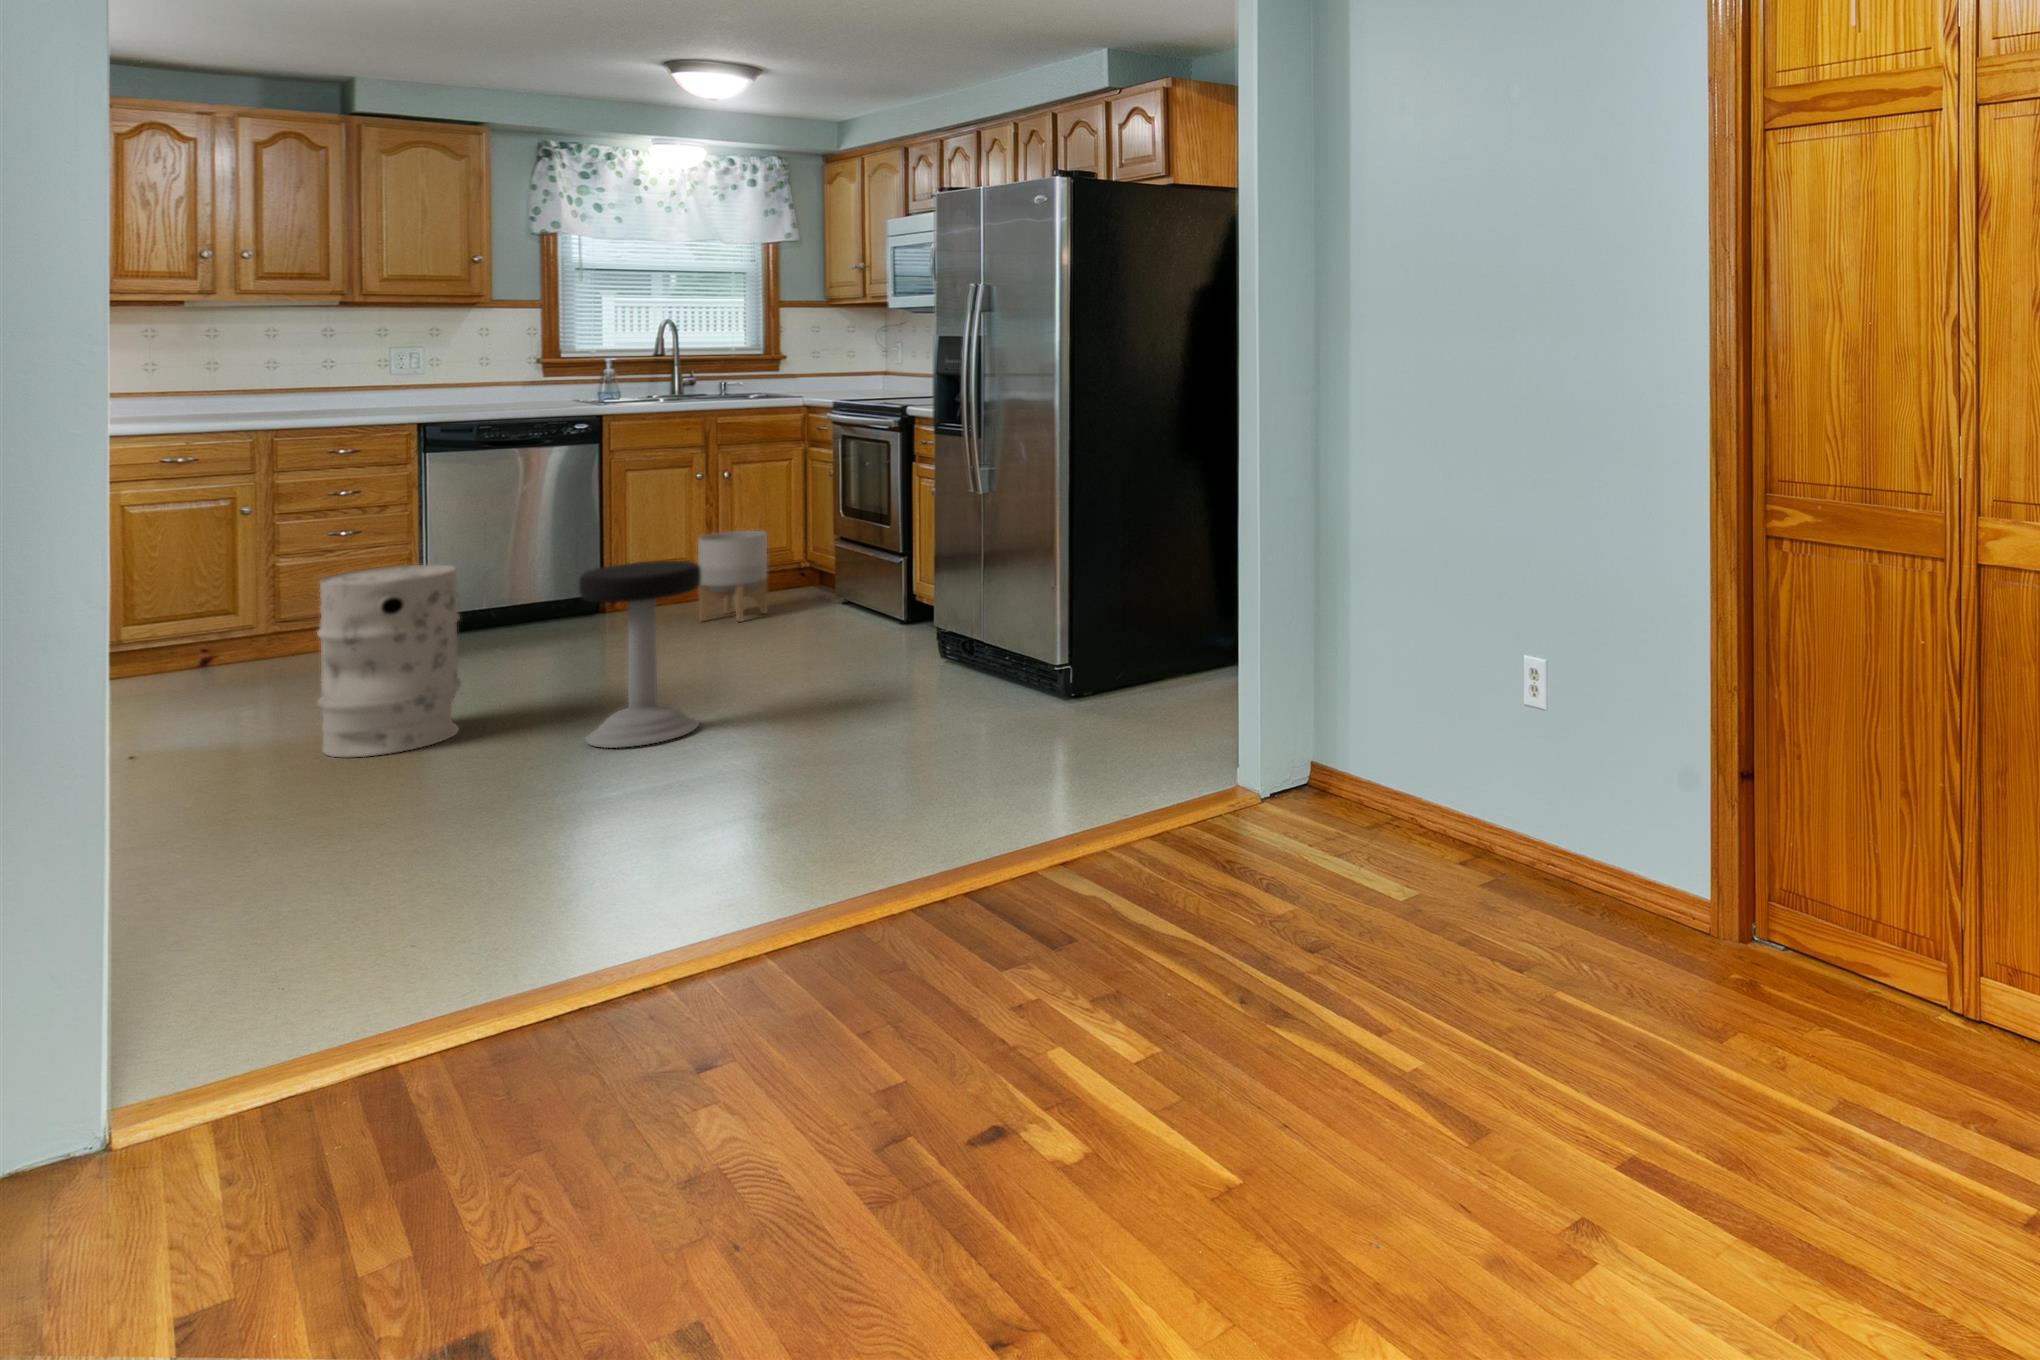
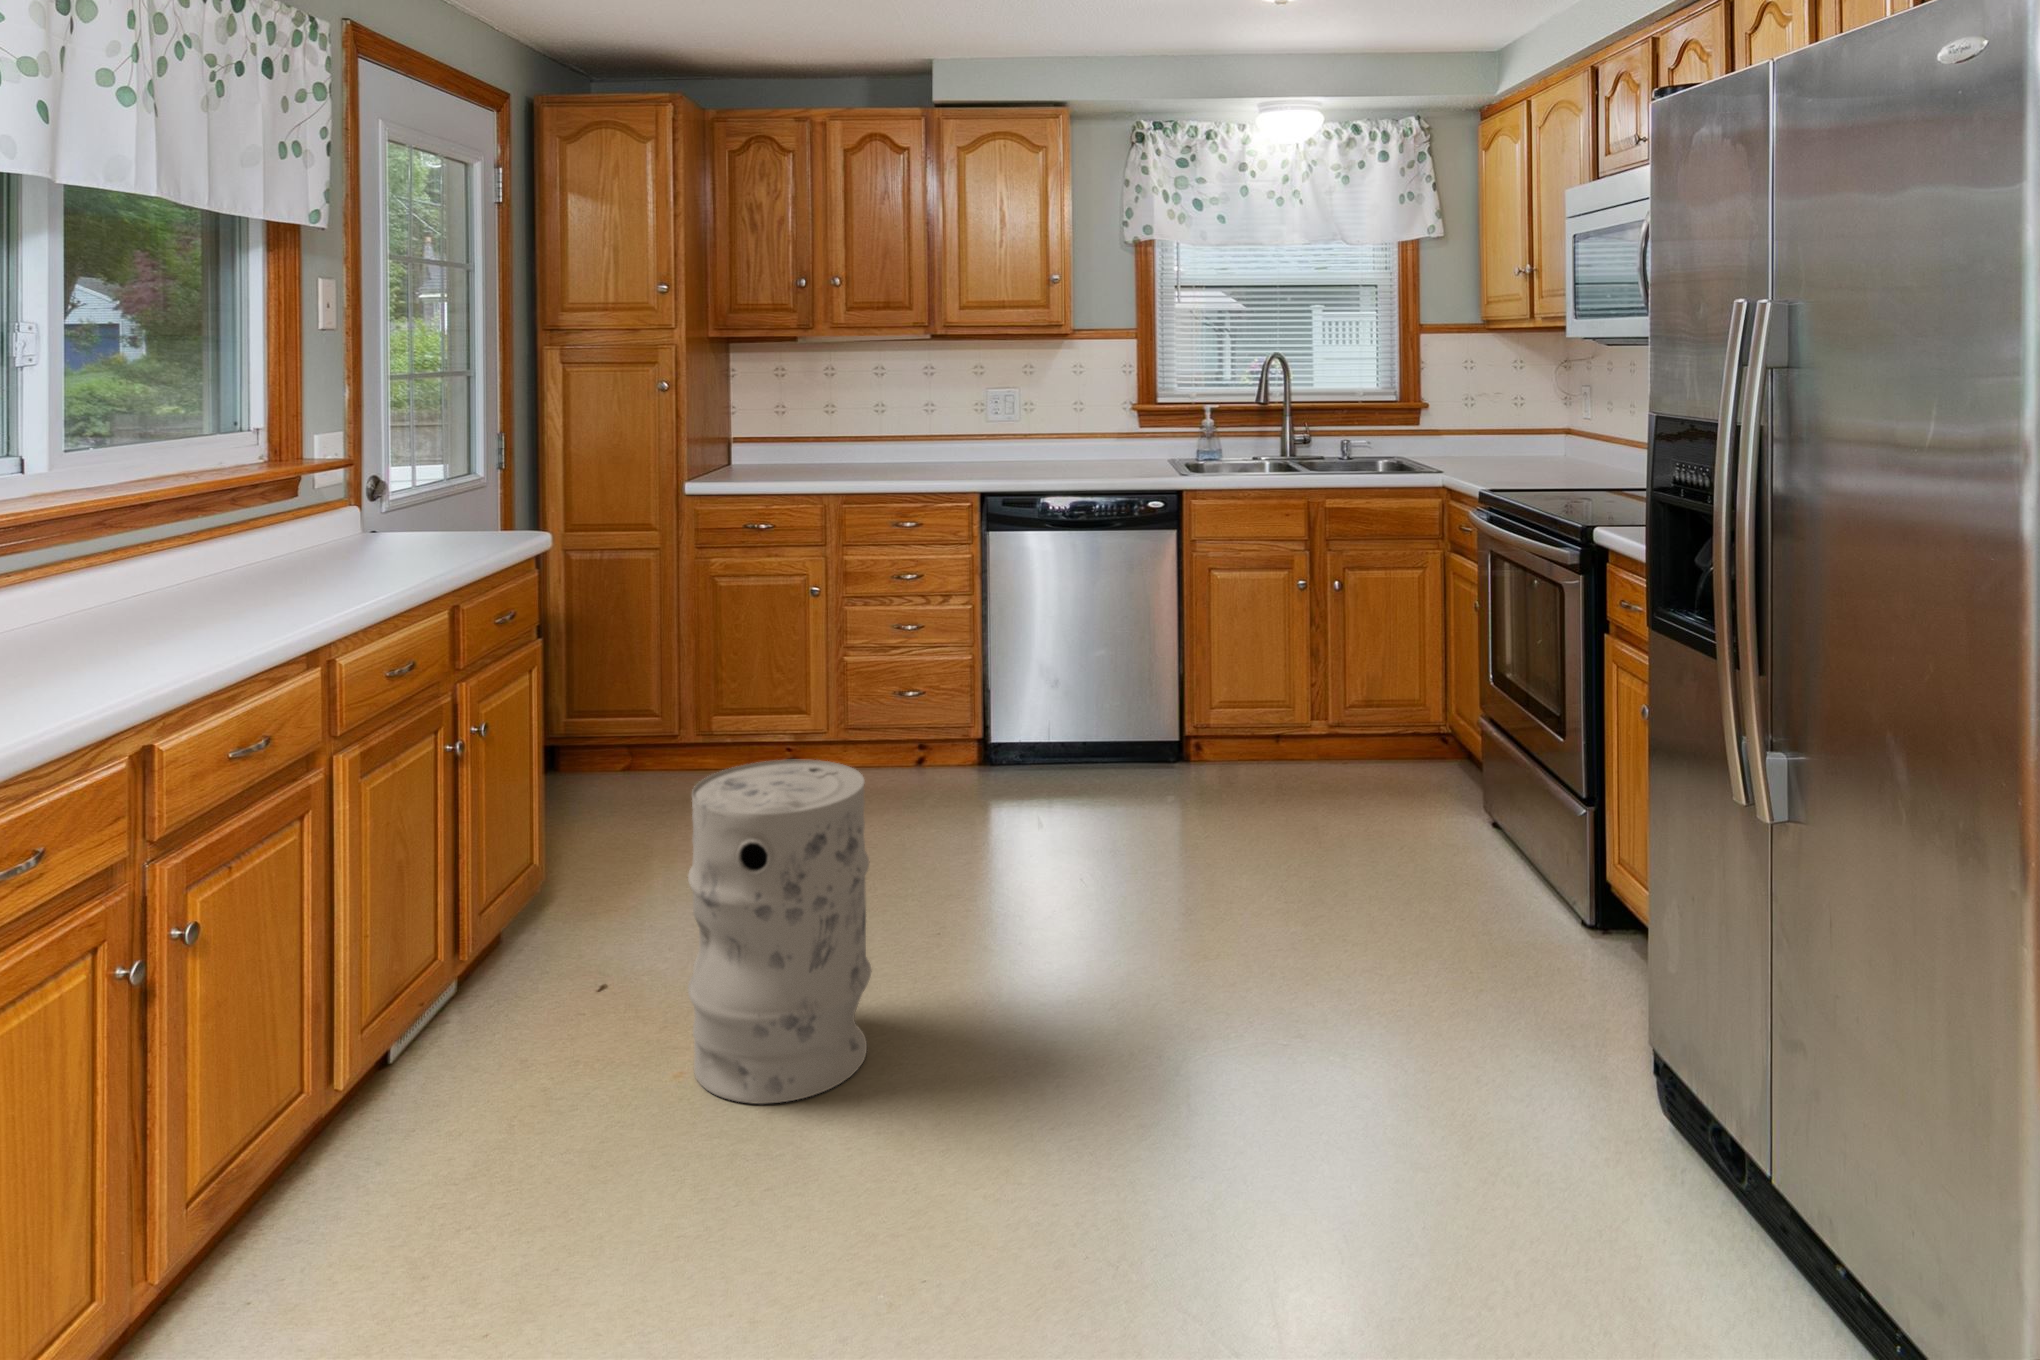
planter: present [698,531,768,622] -> none [1282,687,1379,845]
stool: present [579,561,701,748] -> none [970,848,1176,1281]

